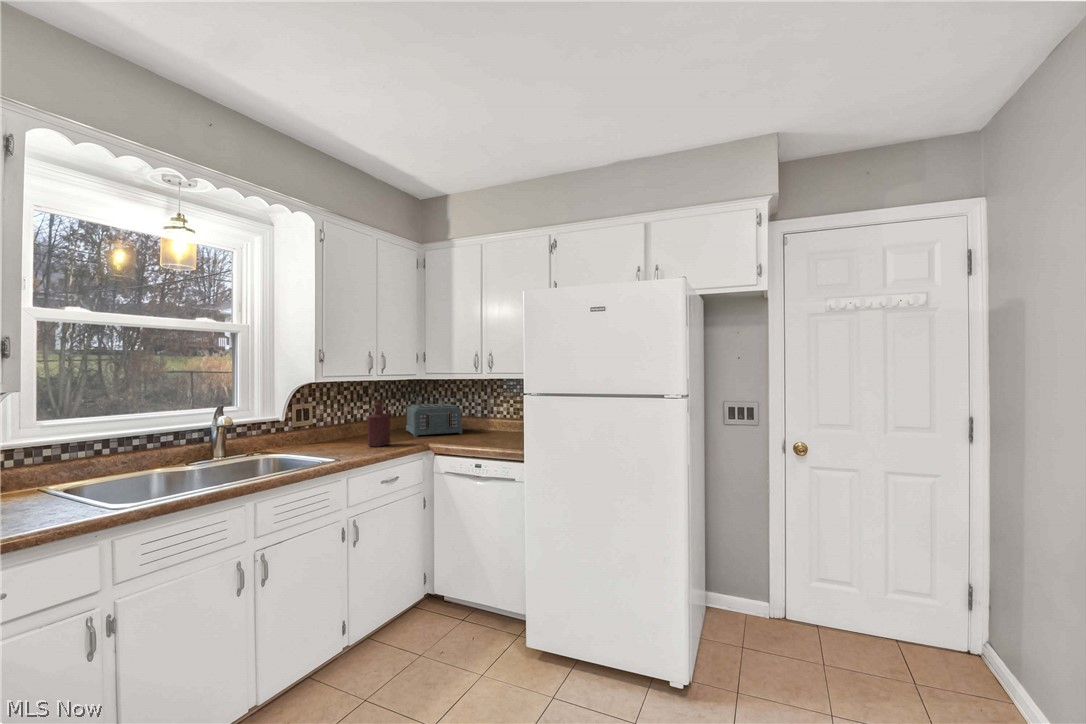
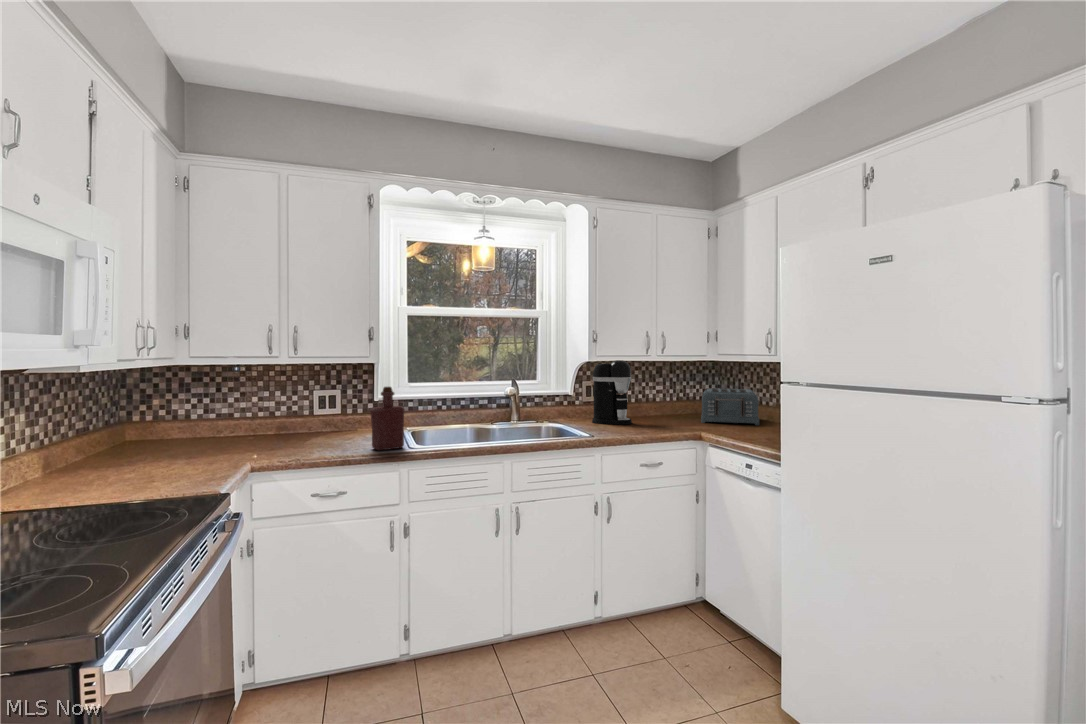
coffee maker: none [309,381,354,448] -> present [592,360,632,425]
bottle: present [367,399,390,447] -> present [370,387,404,451]

